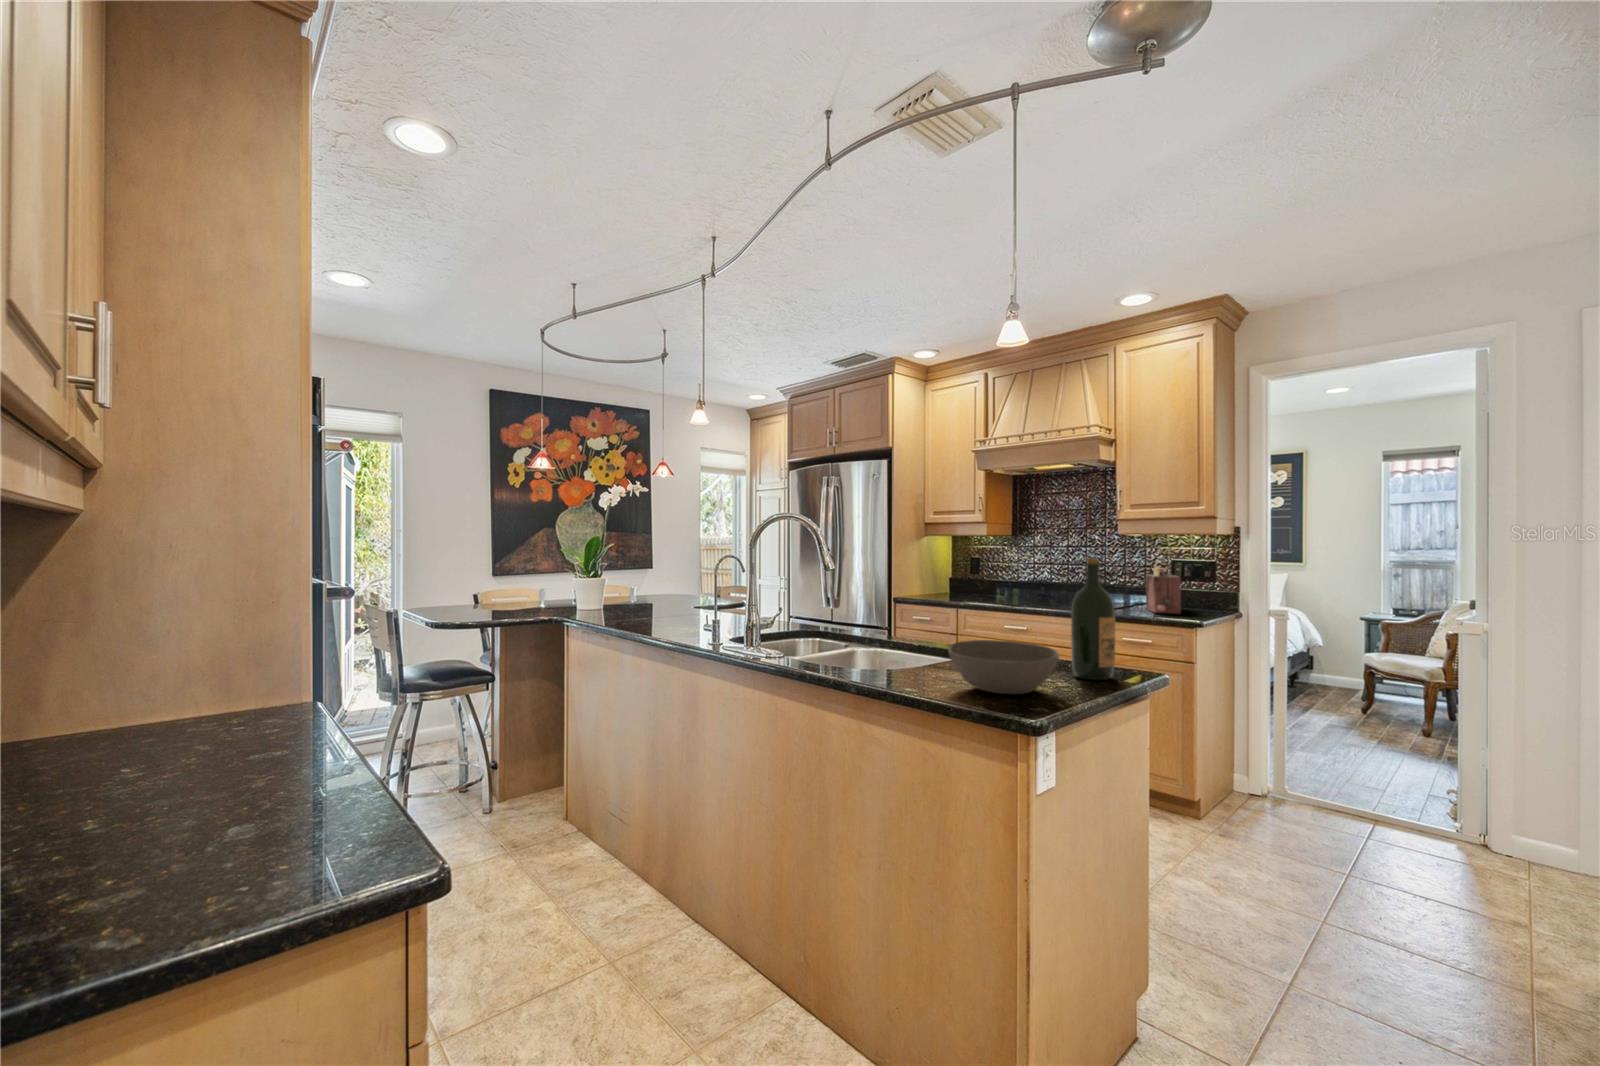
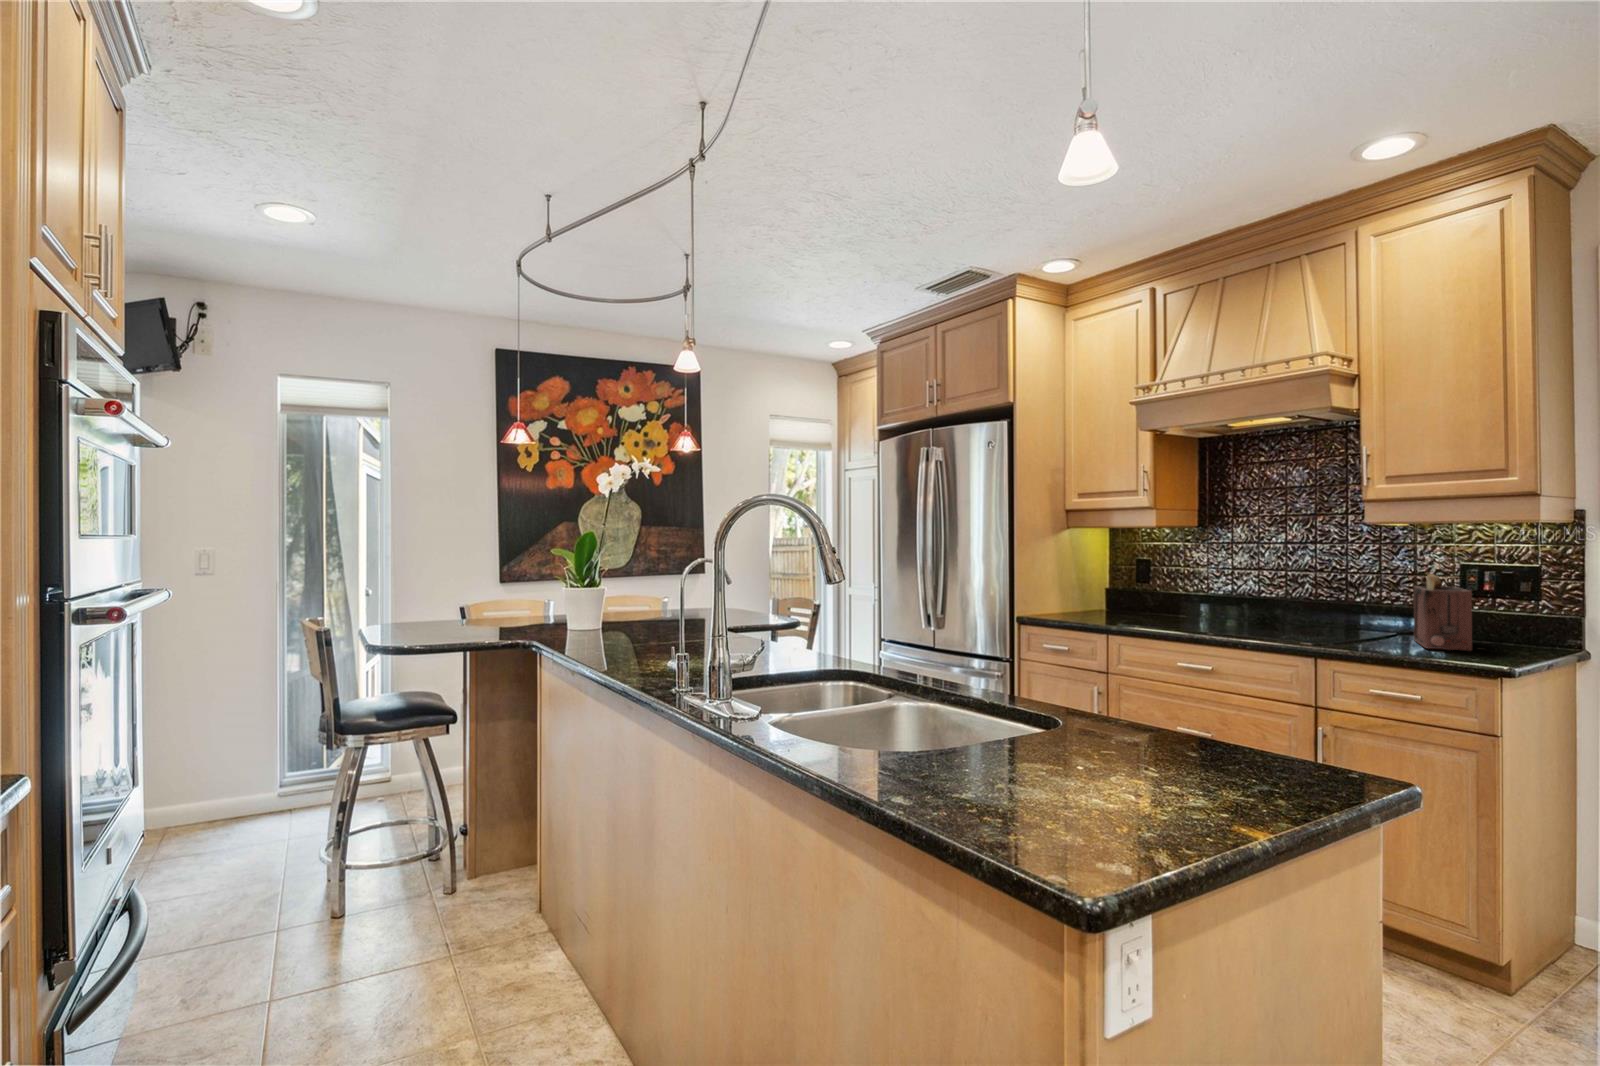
wine bottle: present [1071,558,1115,680] -> none [1200,567,1282,786]
bowl: present [948,640,1059,694] -> none [957,707,1153,812]

